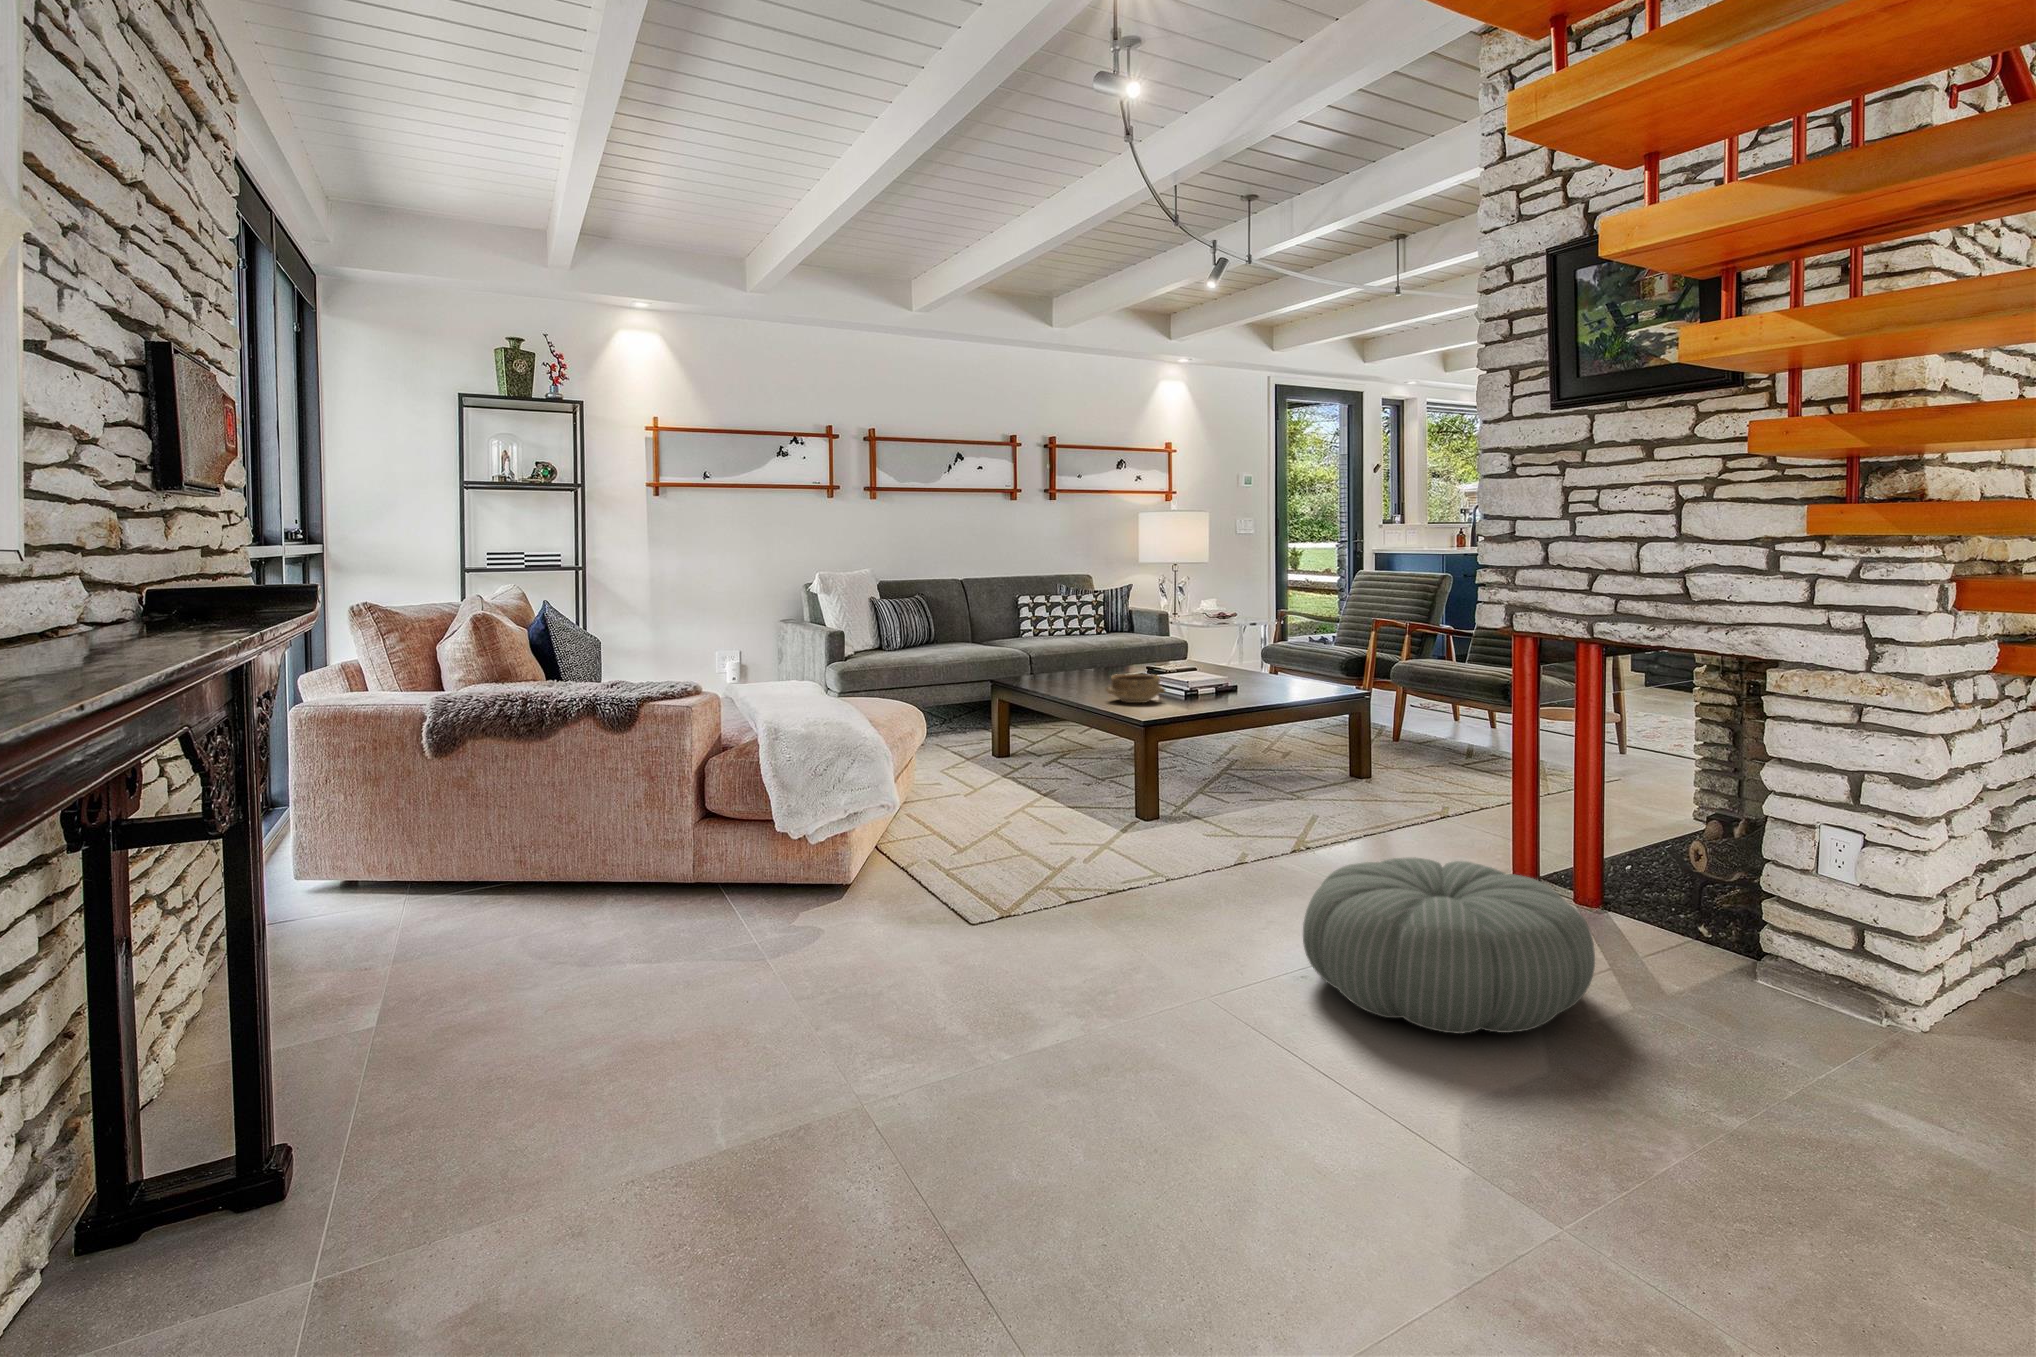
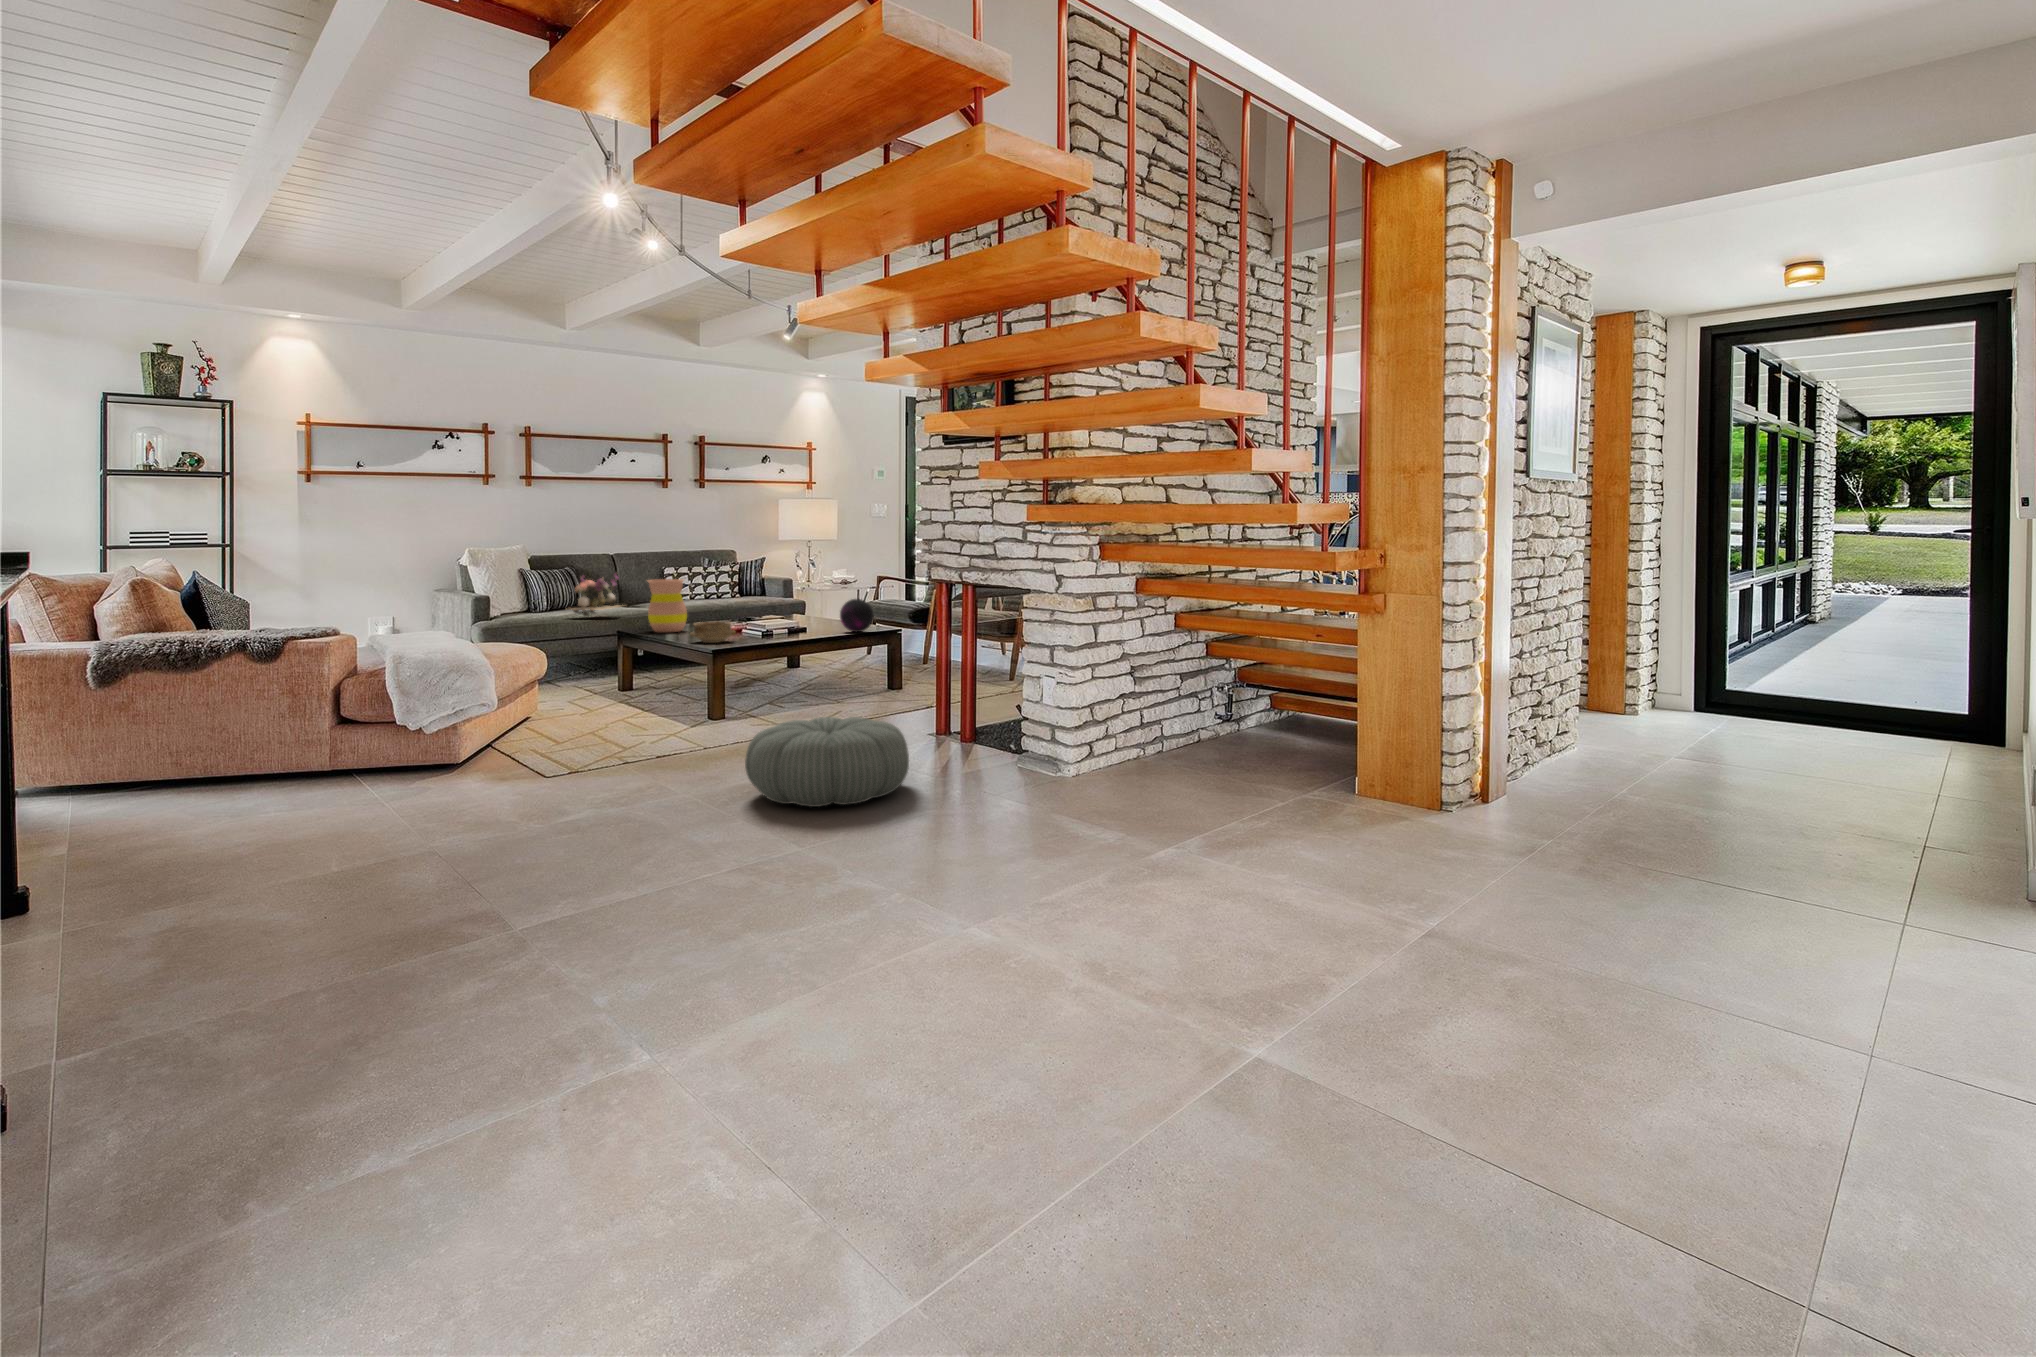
flower arrangement: none [918,599,985,655] -> present [570,573,620,617]
vase: none [1033,613,1081,681] -> present [648,579,687,632]
decorative orb: none [1278,643,1325,688] -> present [840,599,874,632]

